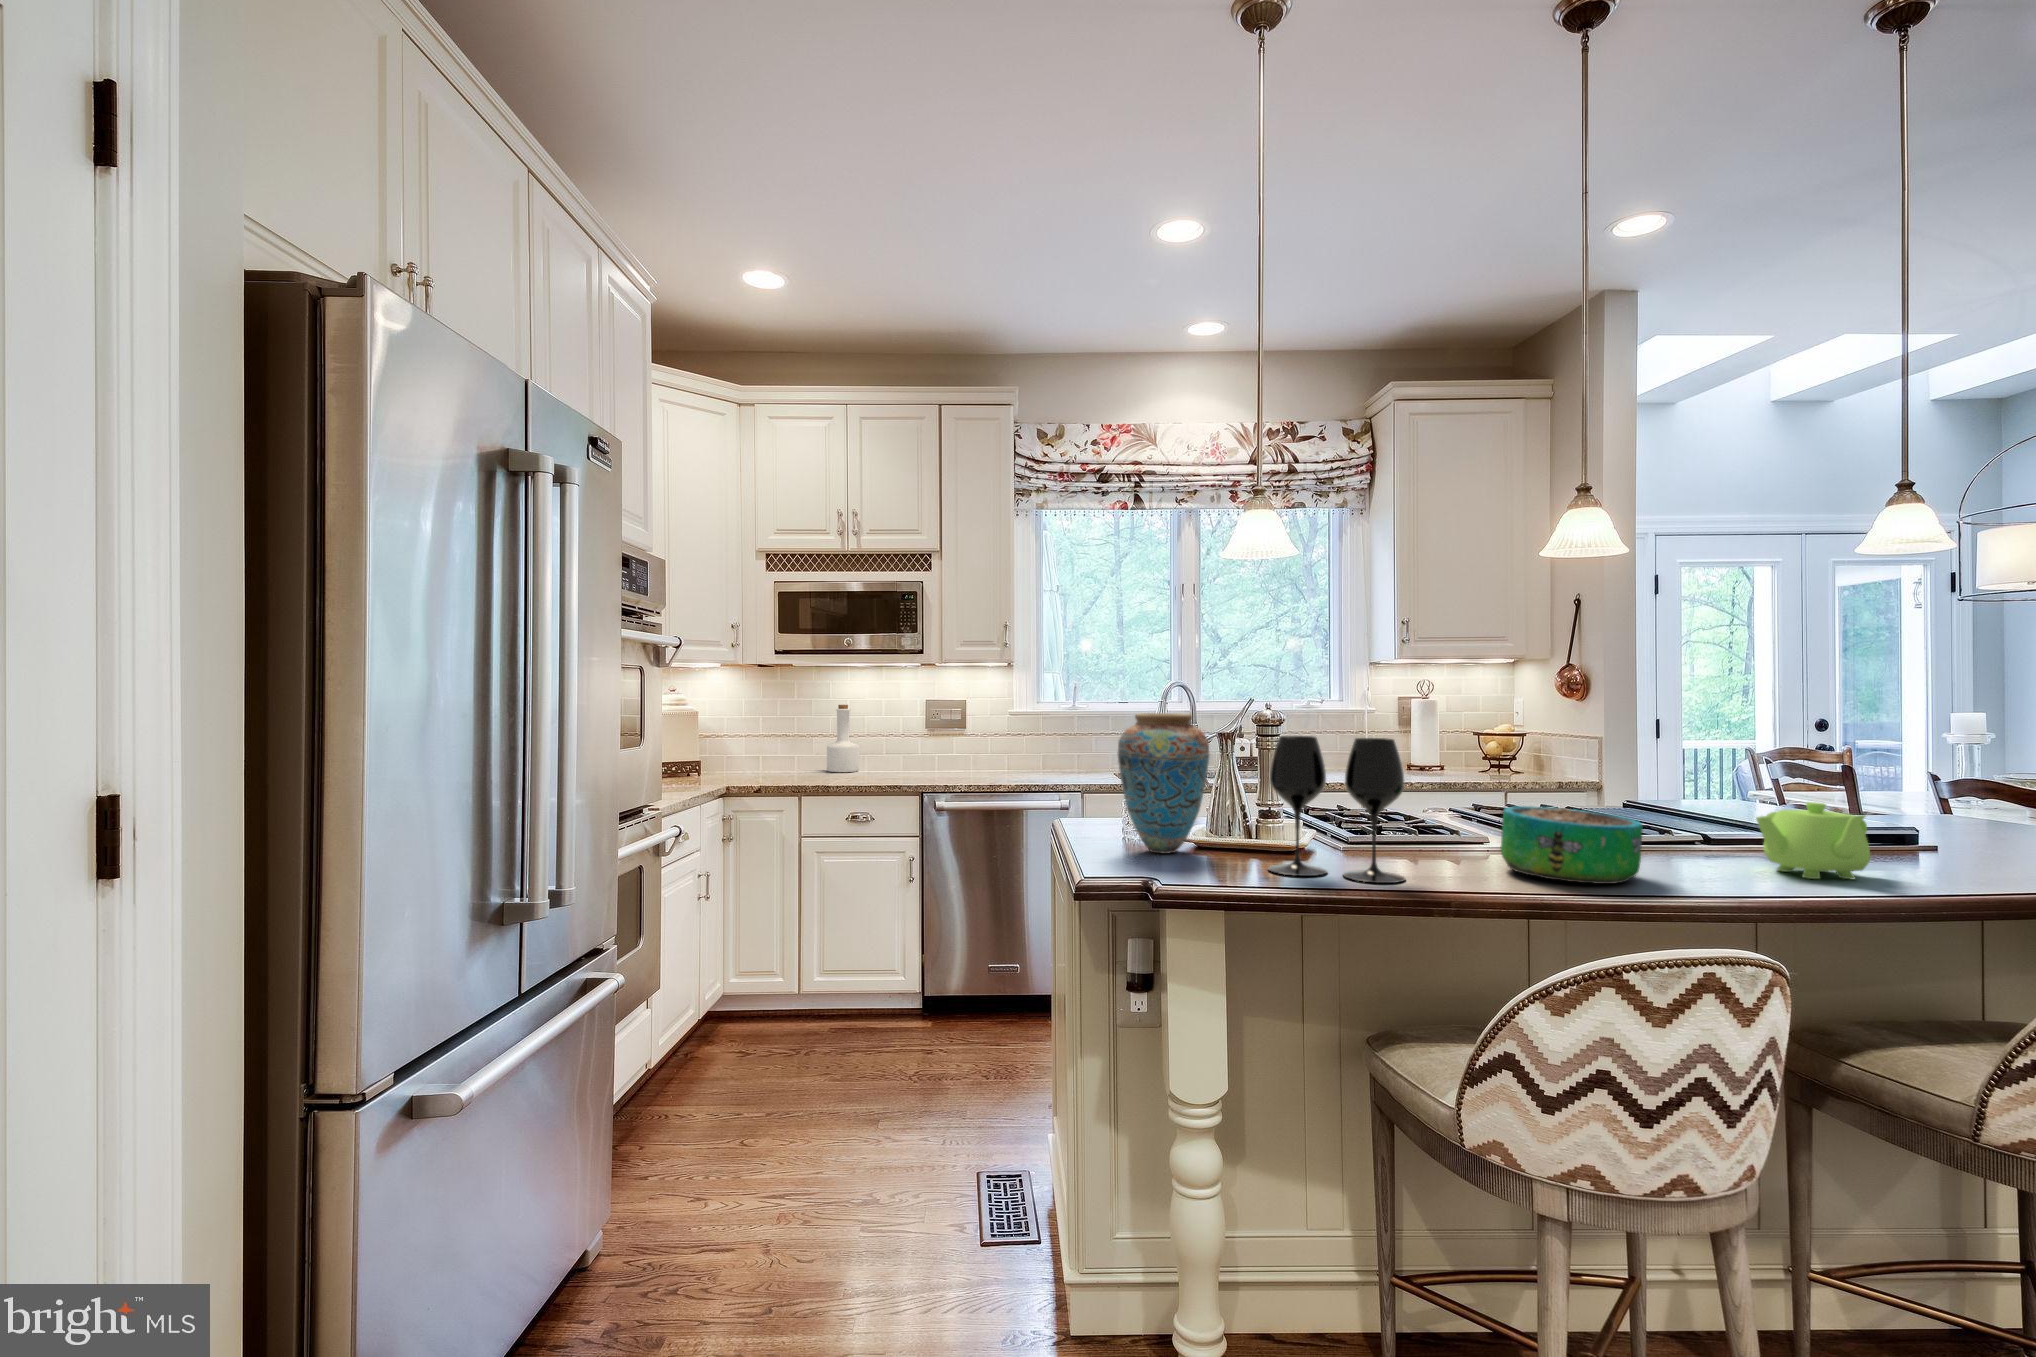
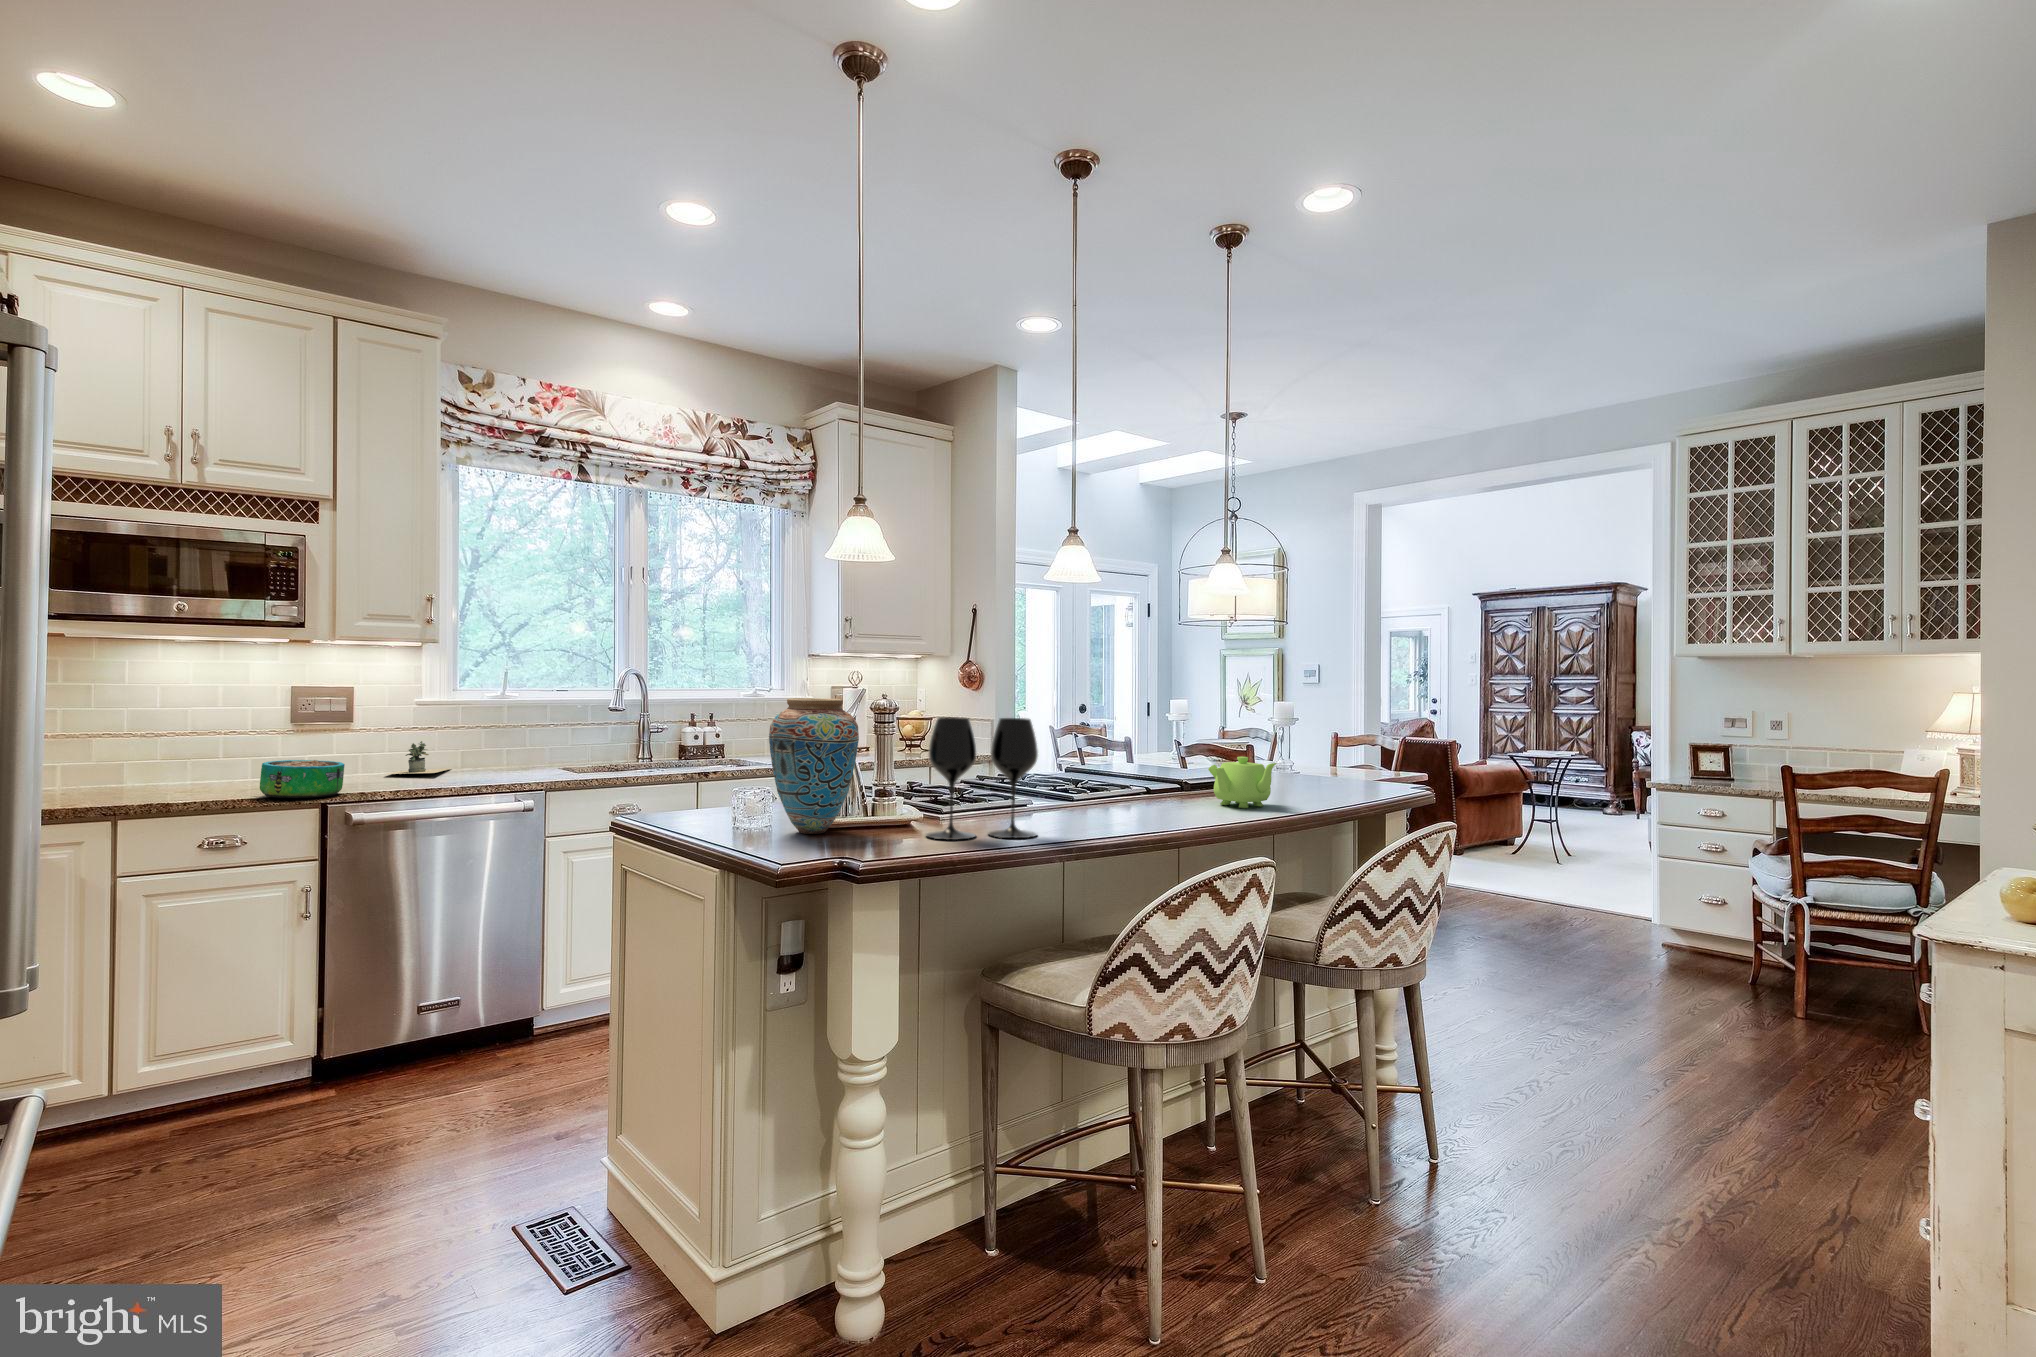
bottle: present [827,705,859,772] -> none [125,692,183,784]
potted plant: none [980,746,1046,773] -> present [387,741,448,774]
decorative bowl: present [1500,806,1643,884] -> present [260,760,344,798]

